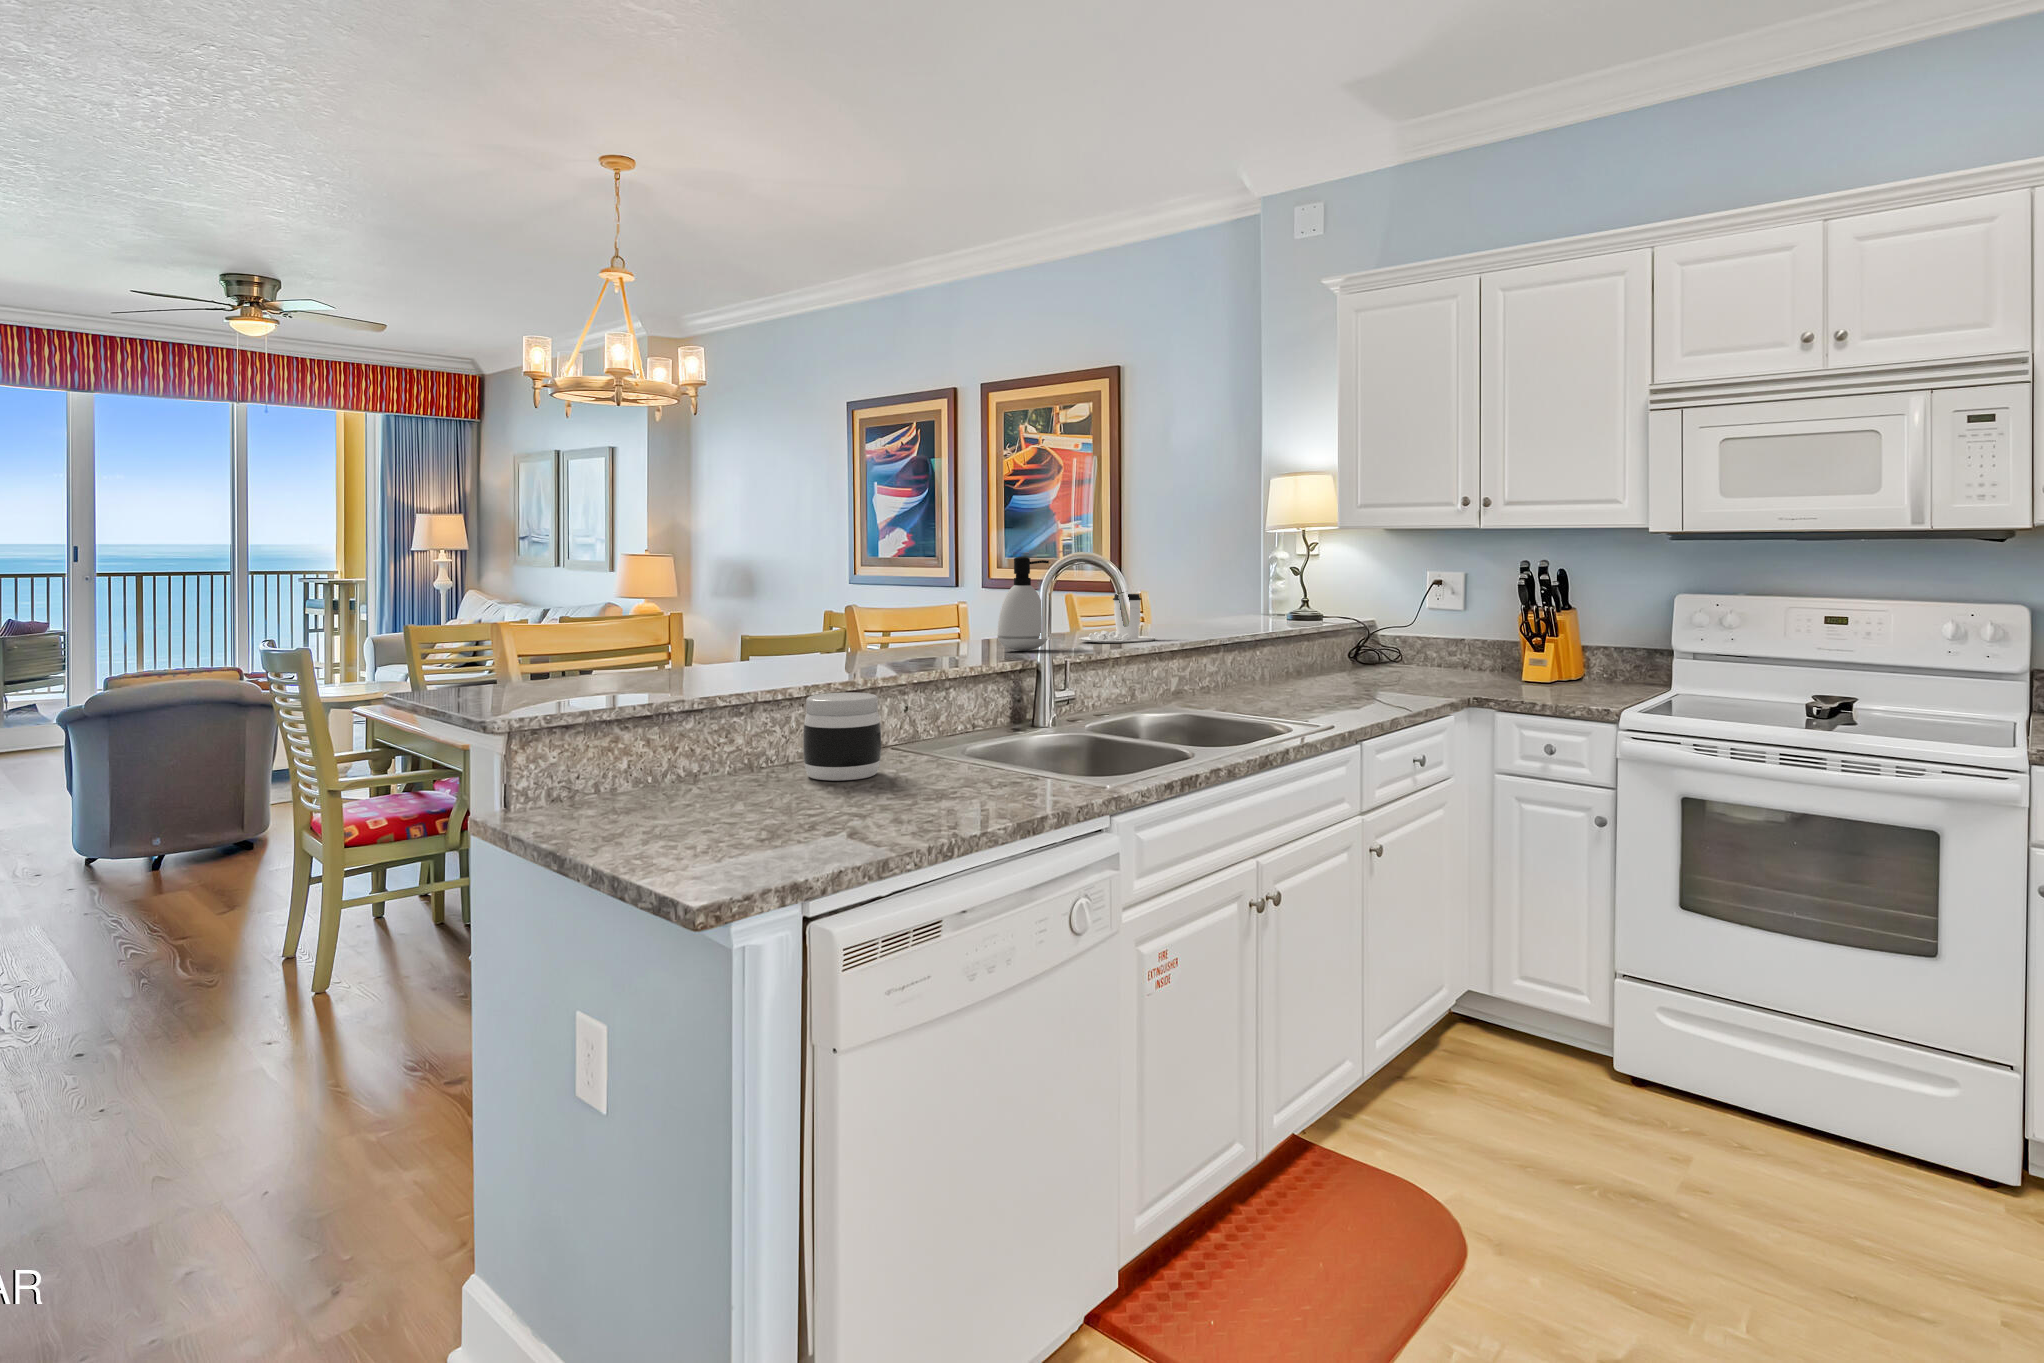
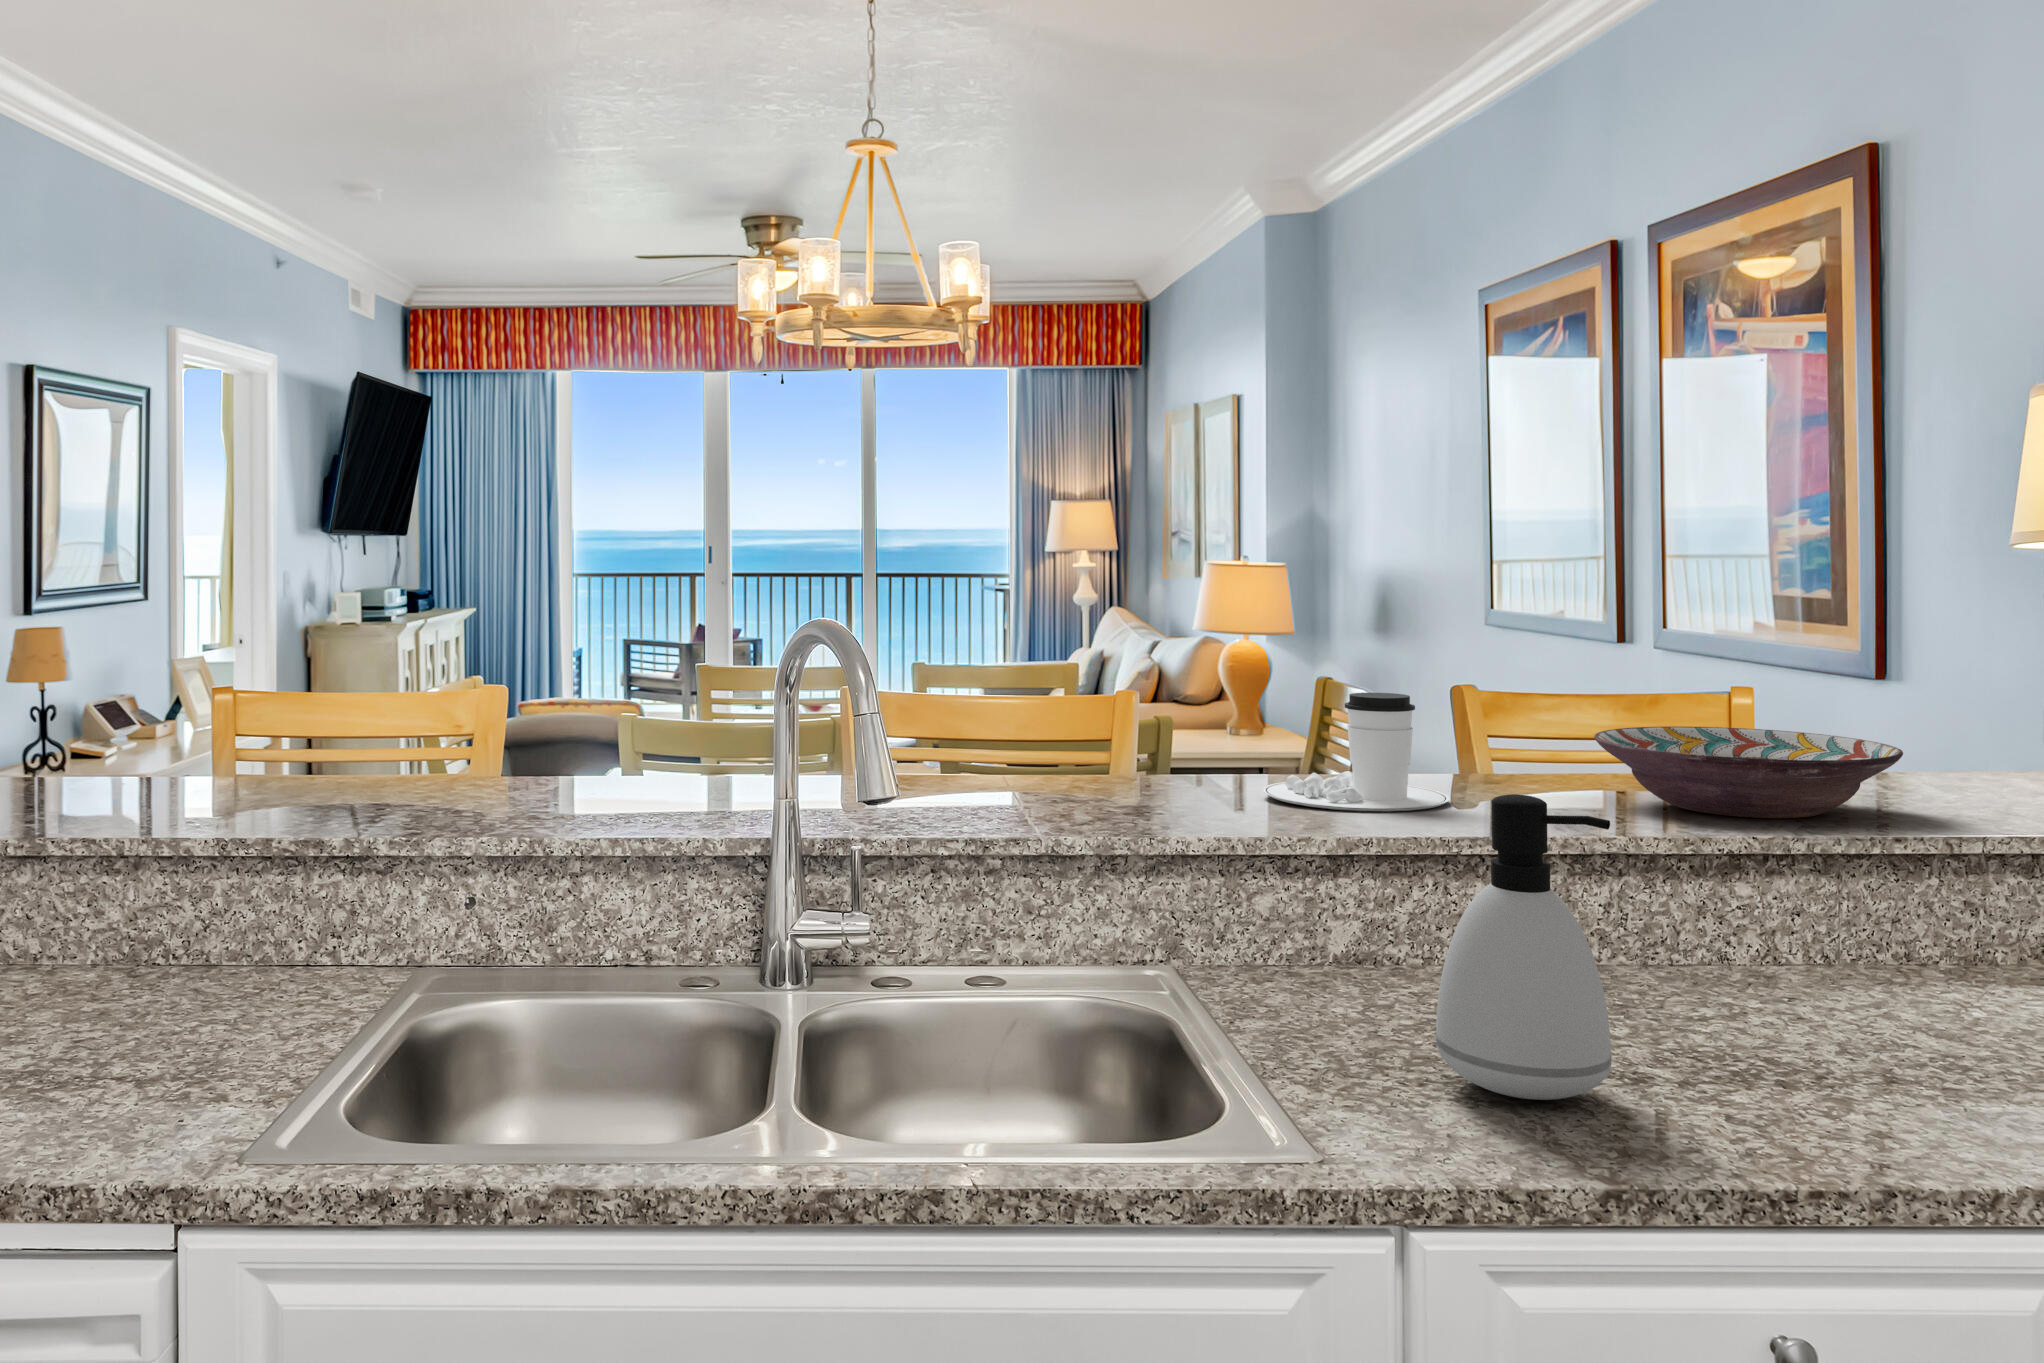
soap dispenser: present [998,557,1049,650] -> present [1436,794,1611,1100]
decorative bowl: none [1177,605,1279,633] -> present [1594,726,1903,818]
jar: present [803,692,881,781] -> none [48,861,192,1025]

